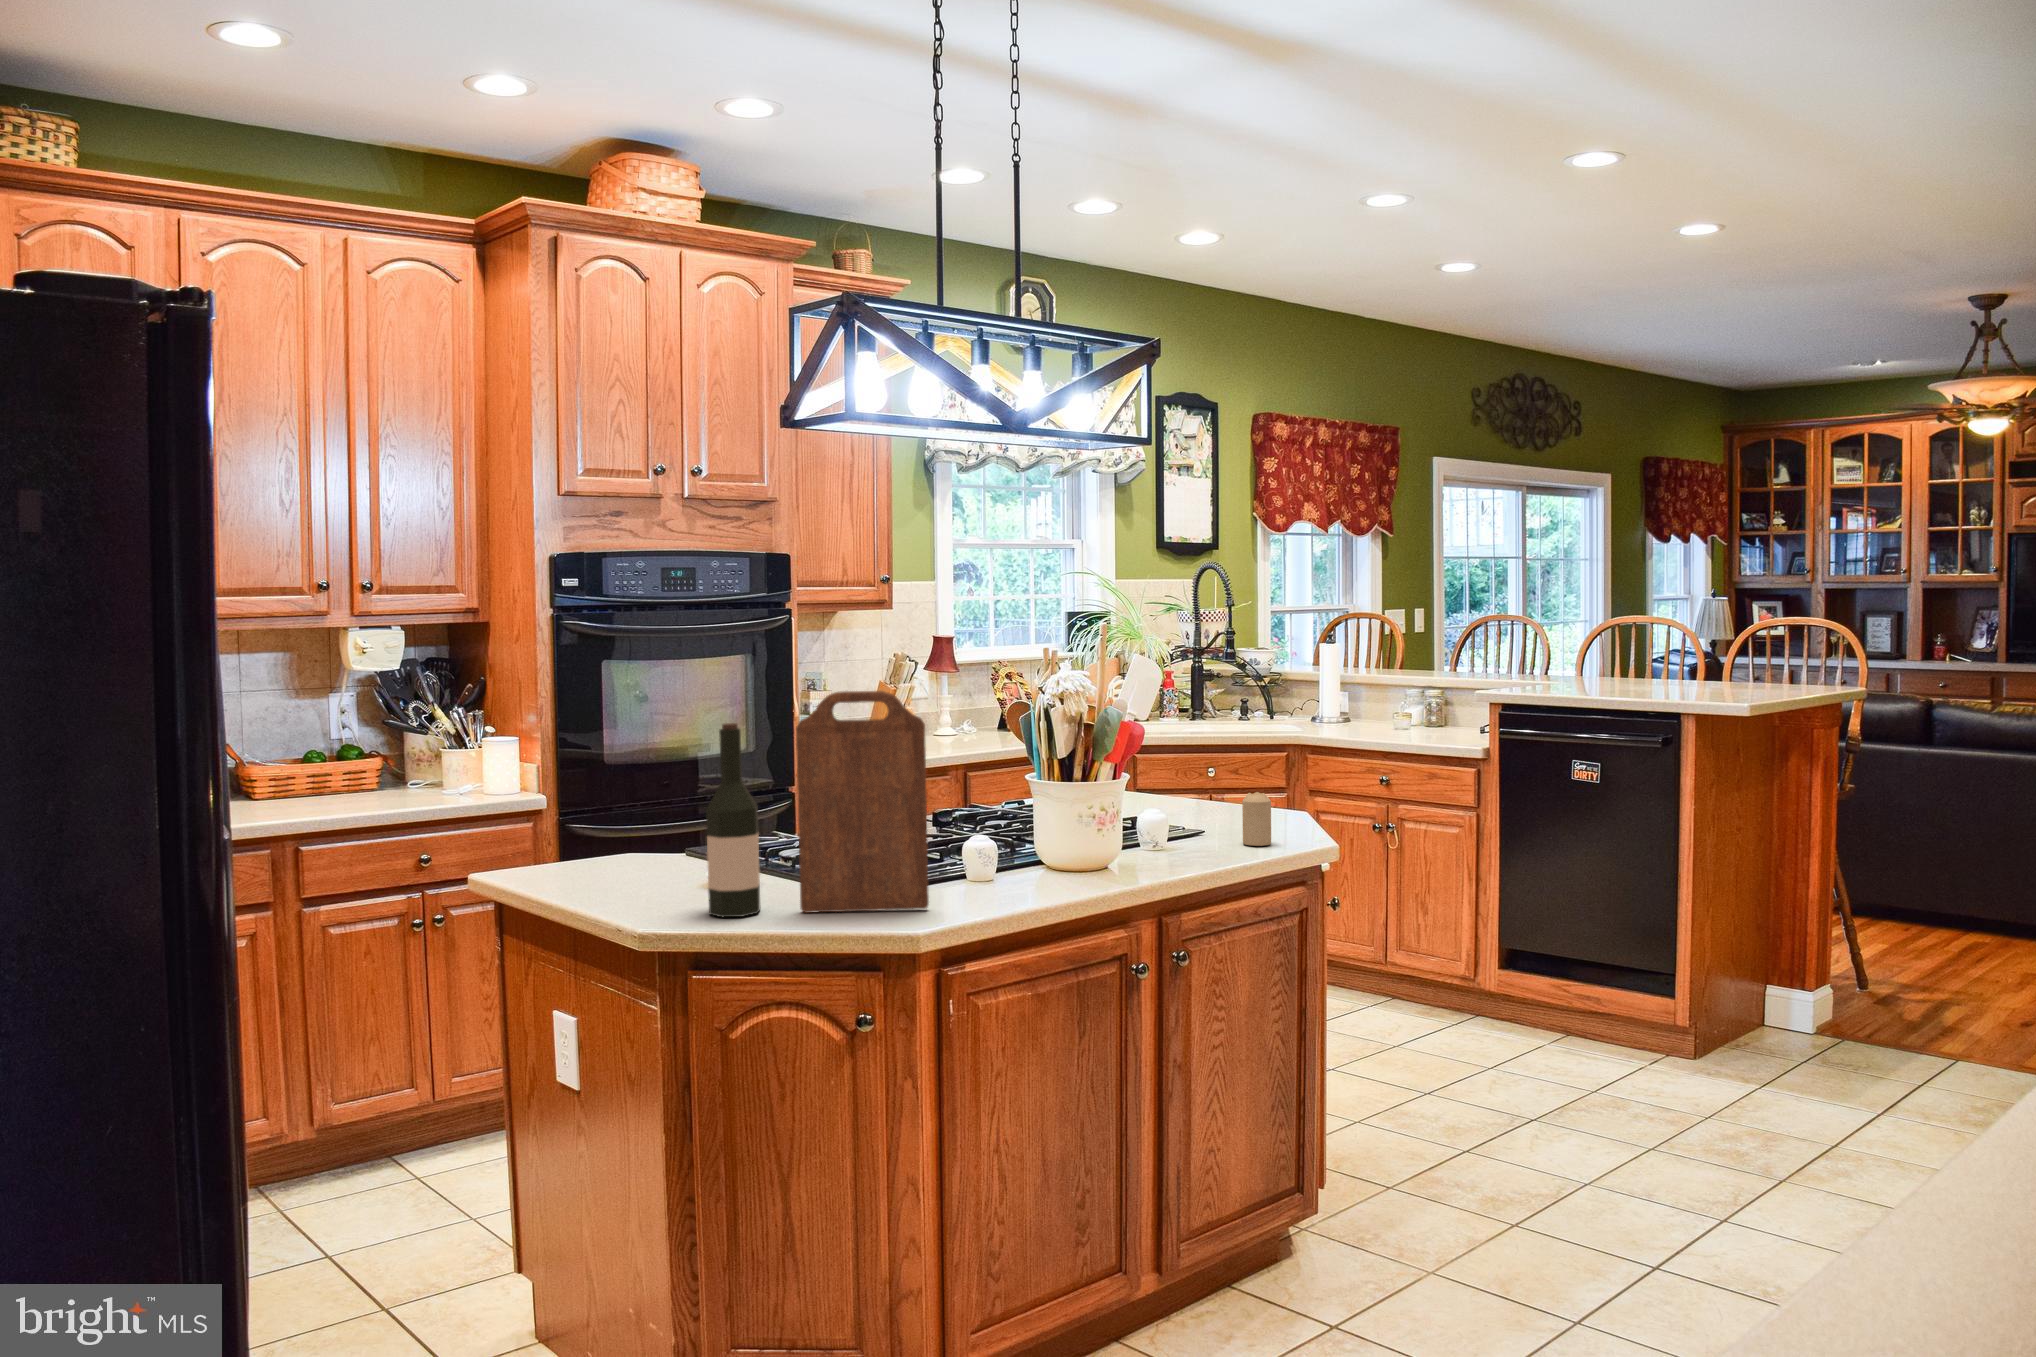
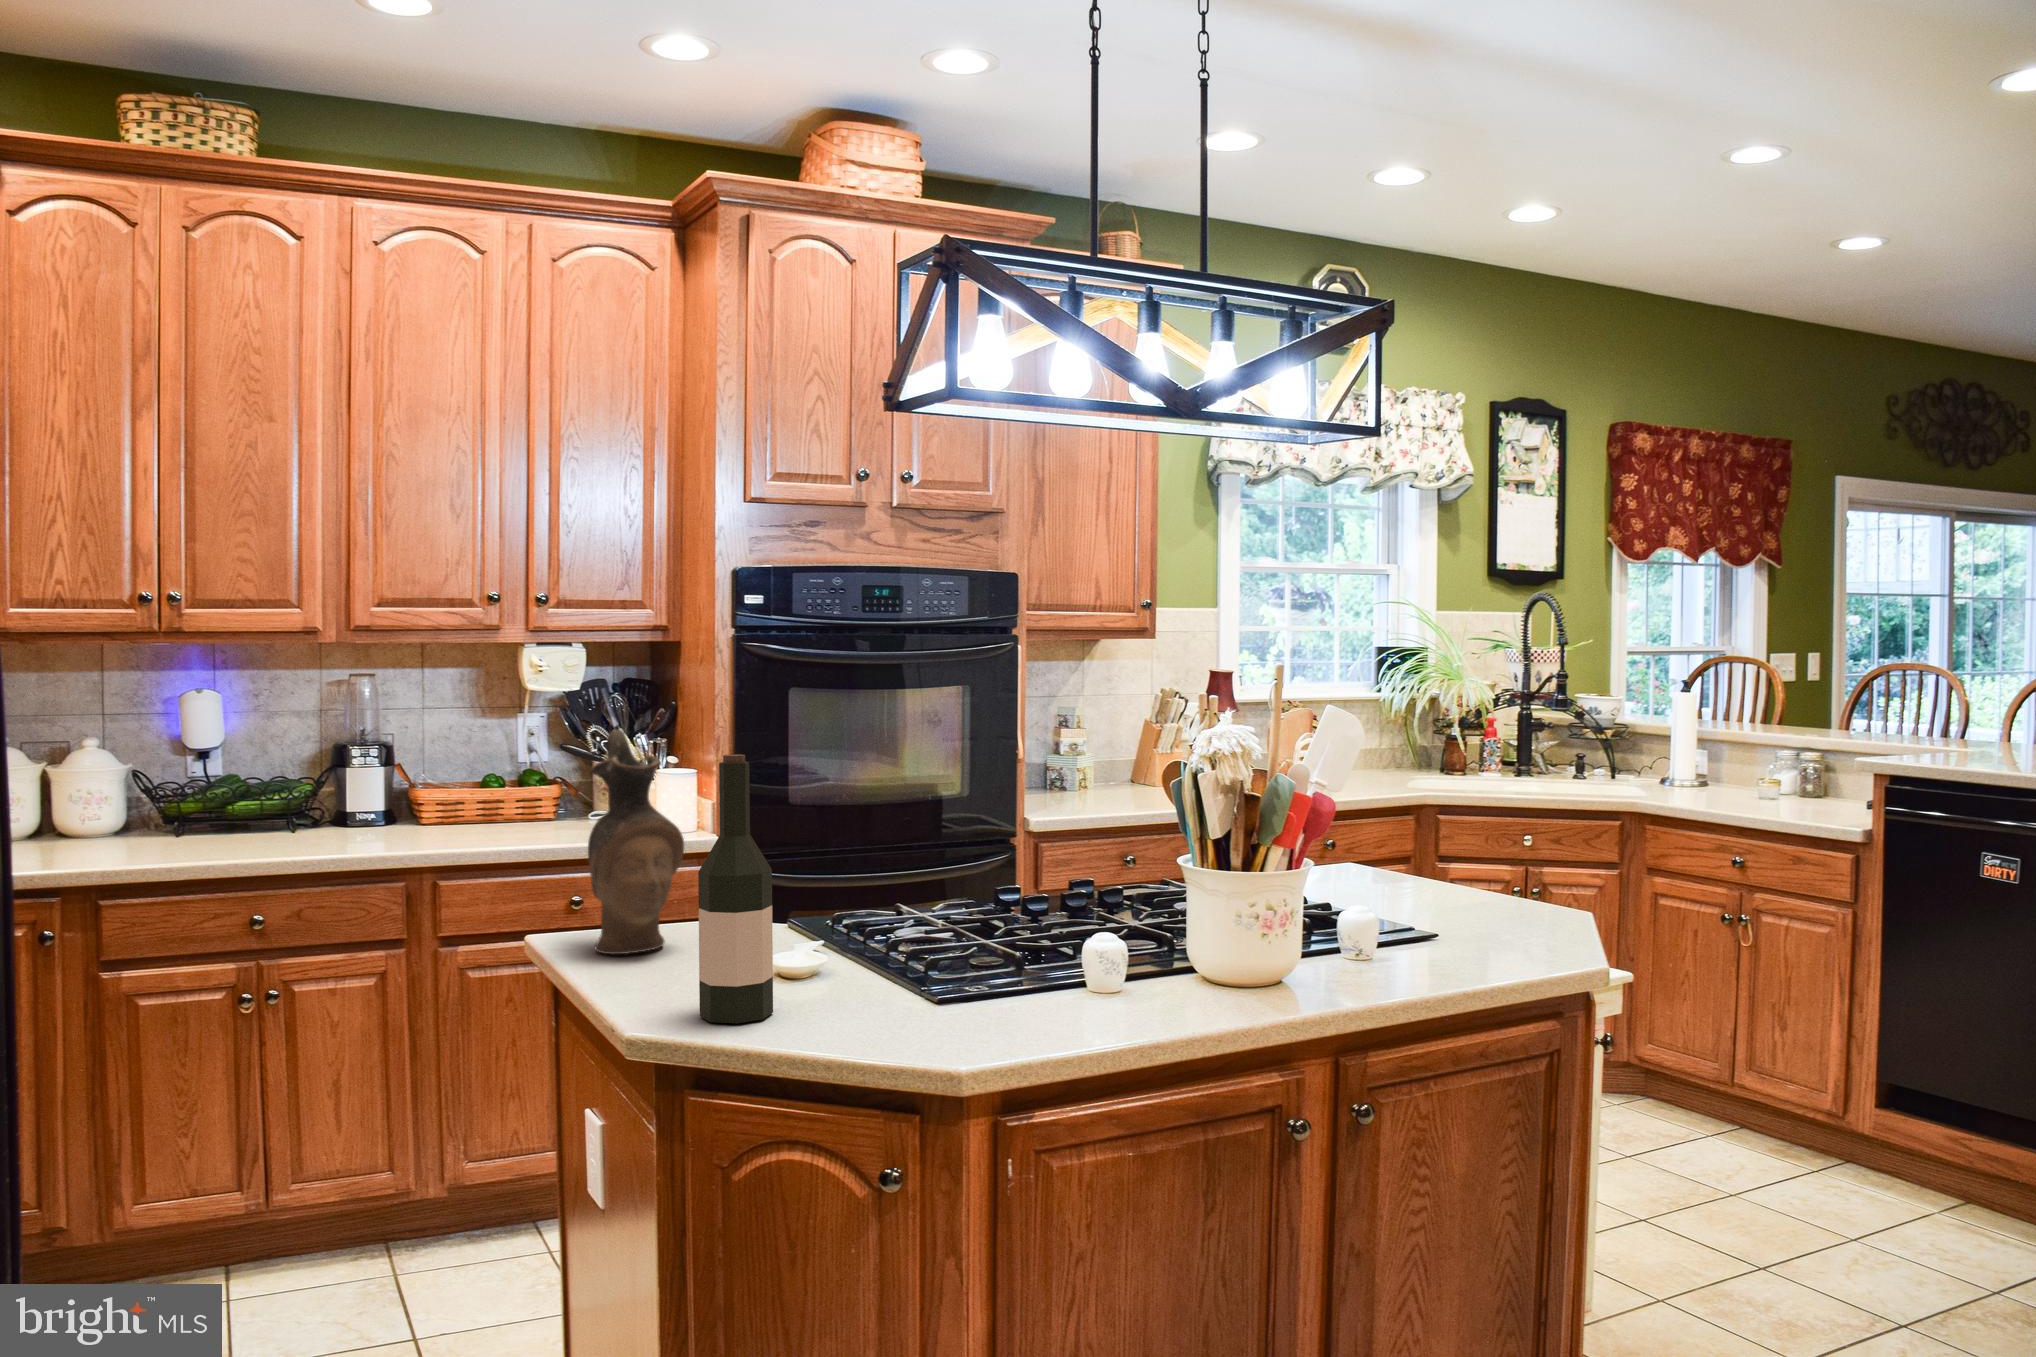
cutting board: present [796,691,929,913] -> none [818,715,997,1030]
ceramic pitcher: none [566,706,644,882] -> present [588,729,684,954]
candle: present [1242,792,1271,846] -> none [1509,879,1551,956]

